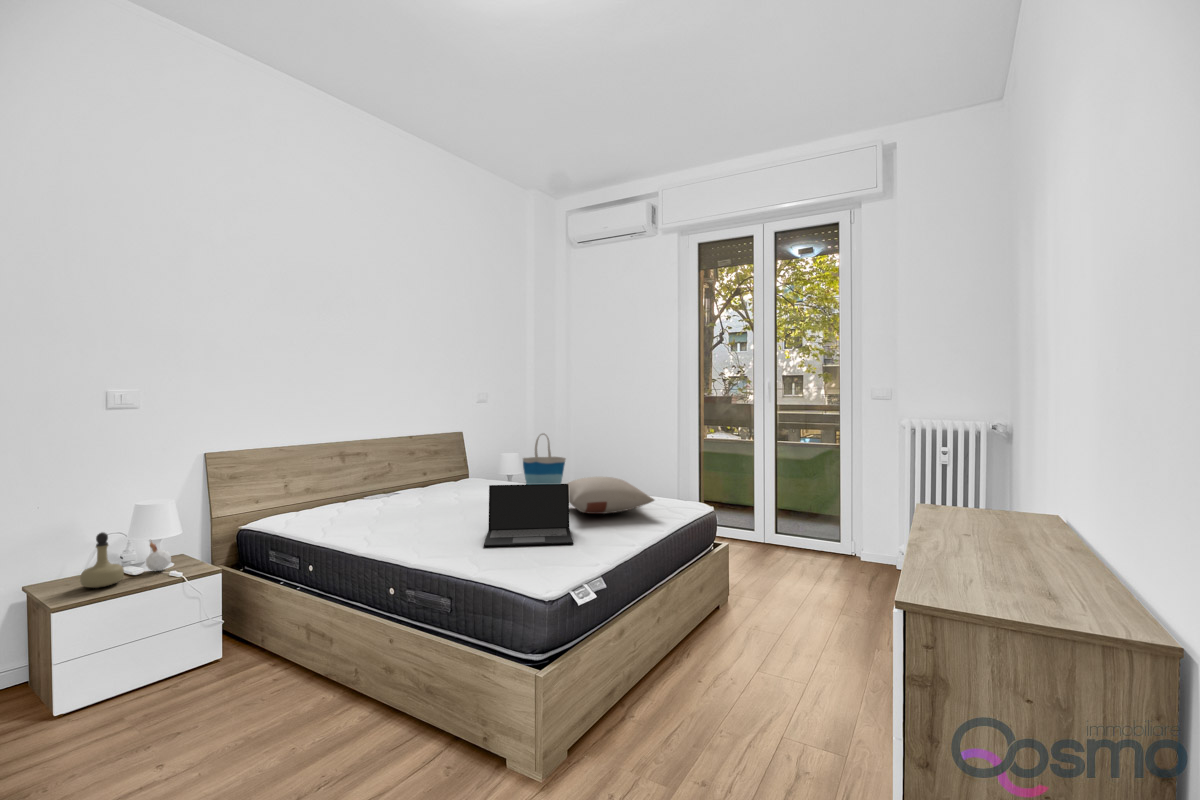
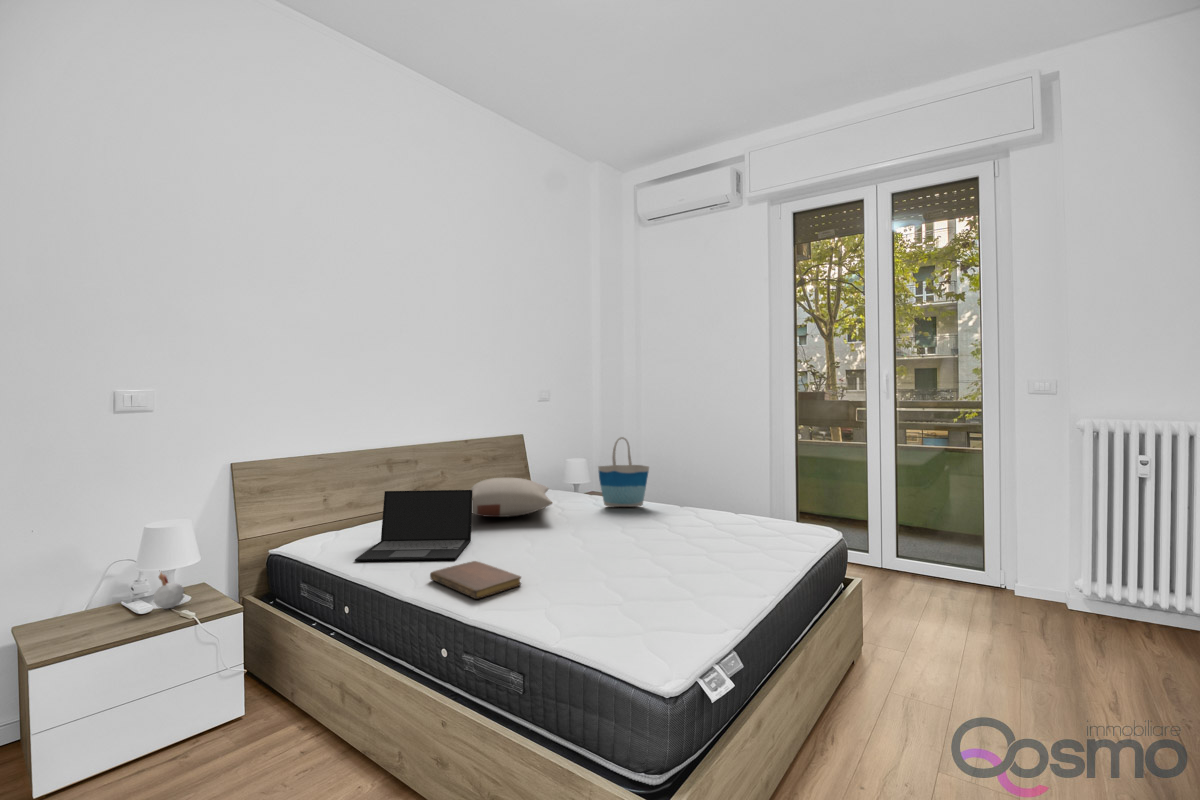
pillow: present [568,477,654,514] -> present [471,478,552,517]
laptop: present [483,484,573,547] -> present [355,490,473,561]
notebook: none [380,529,453,552] -> present [430,561,521,599]
perfume bottle: present [80,532,124,588] -> none [68,564,123,634]

